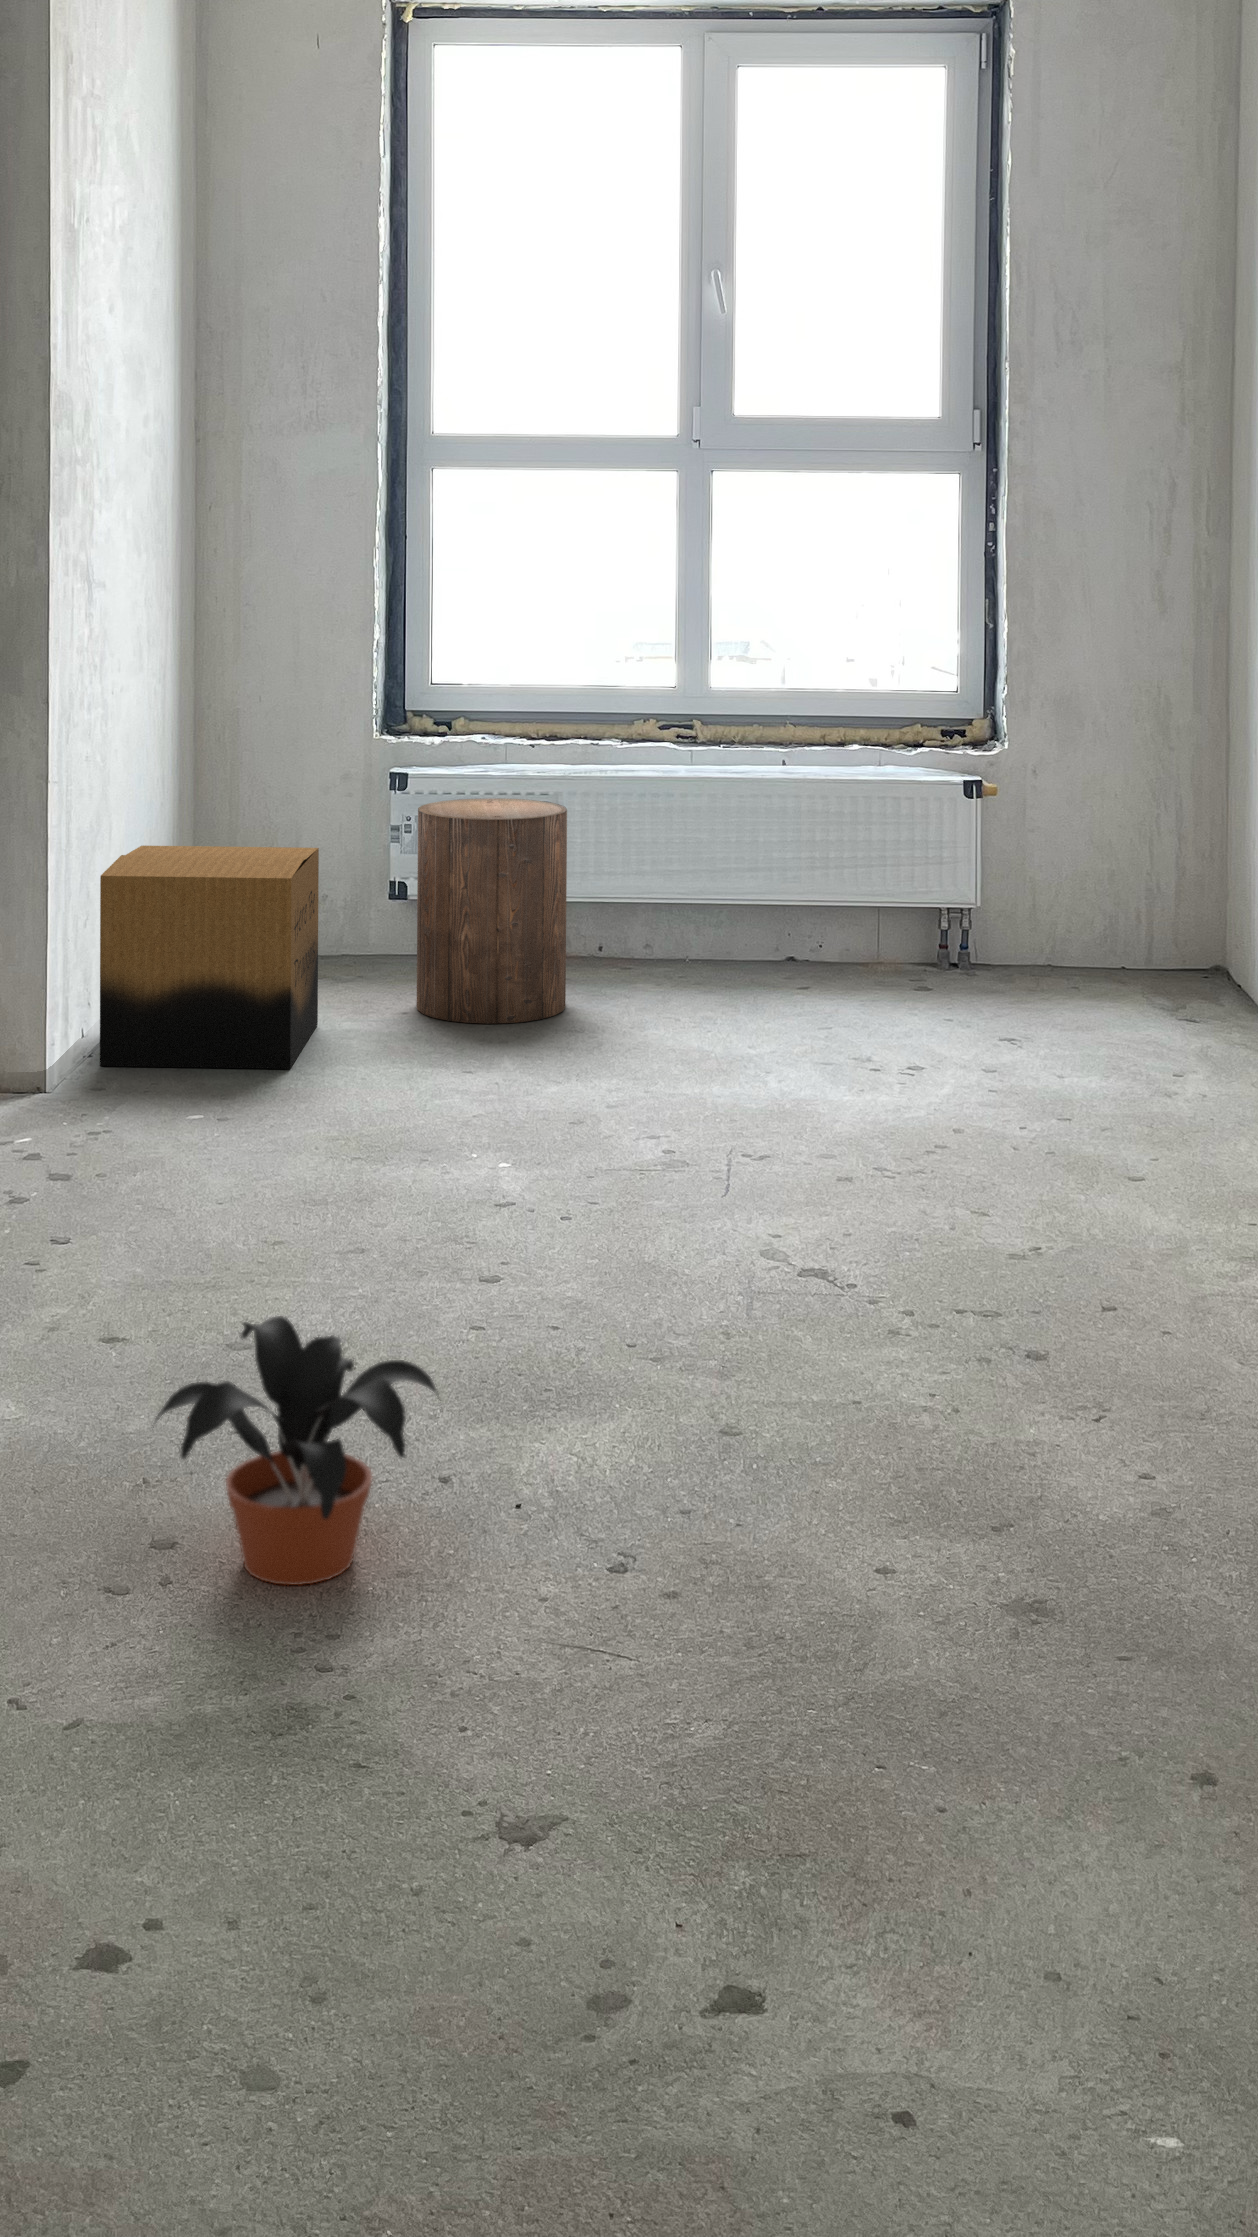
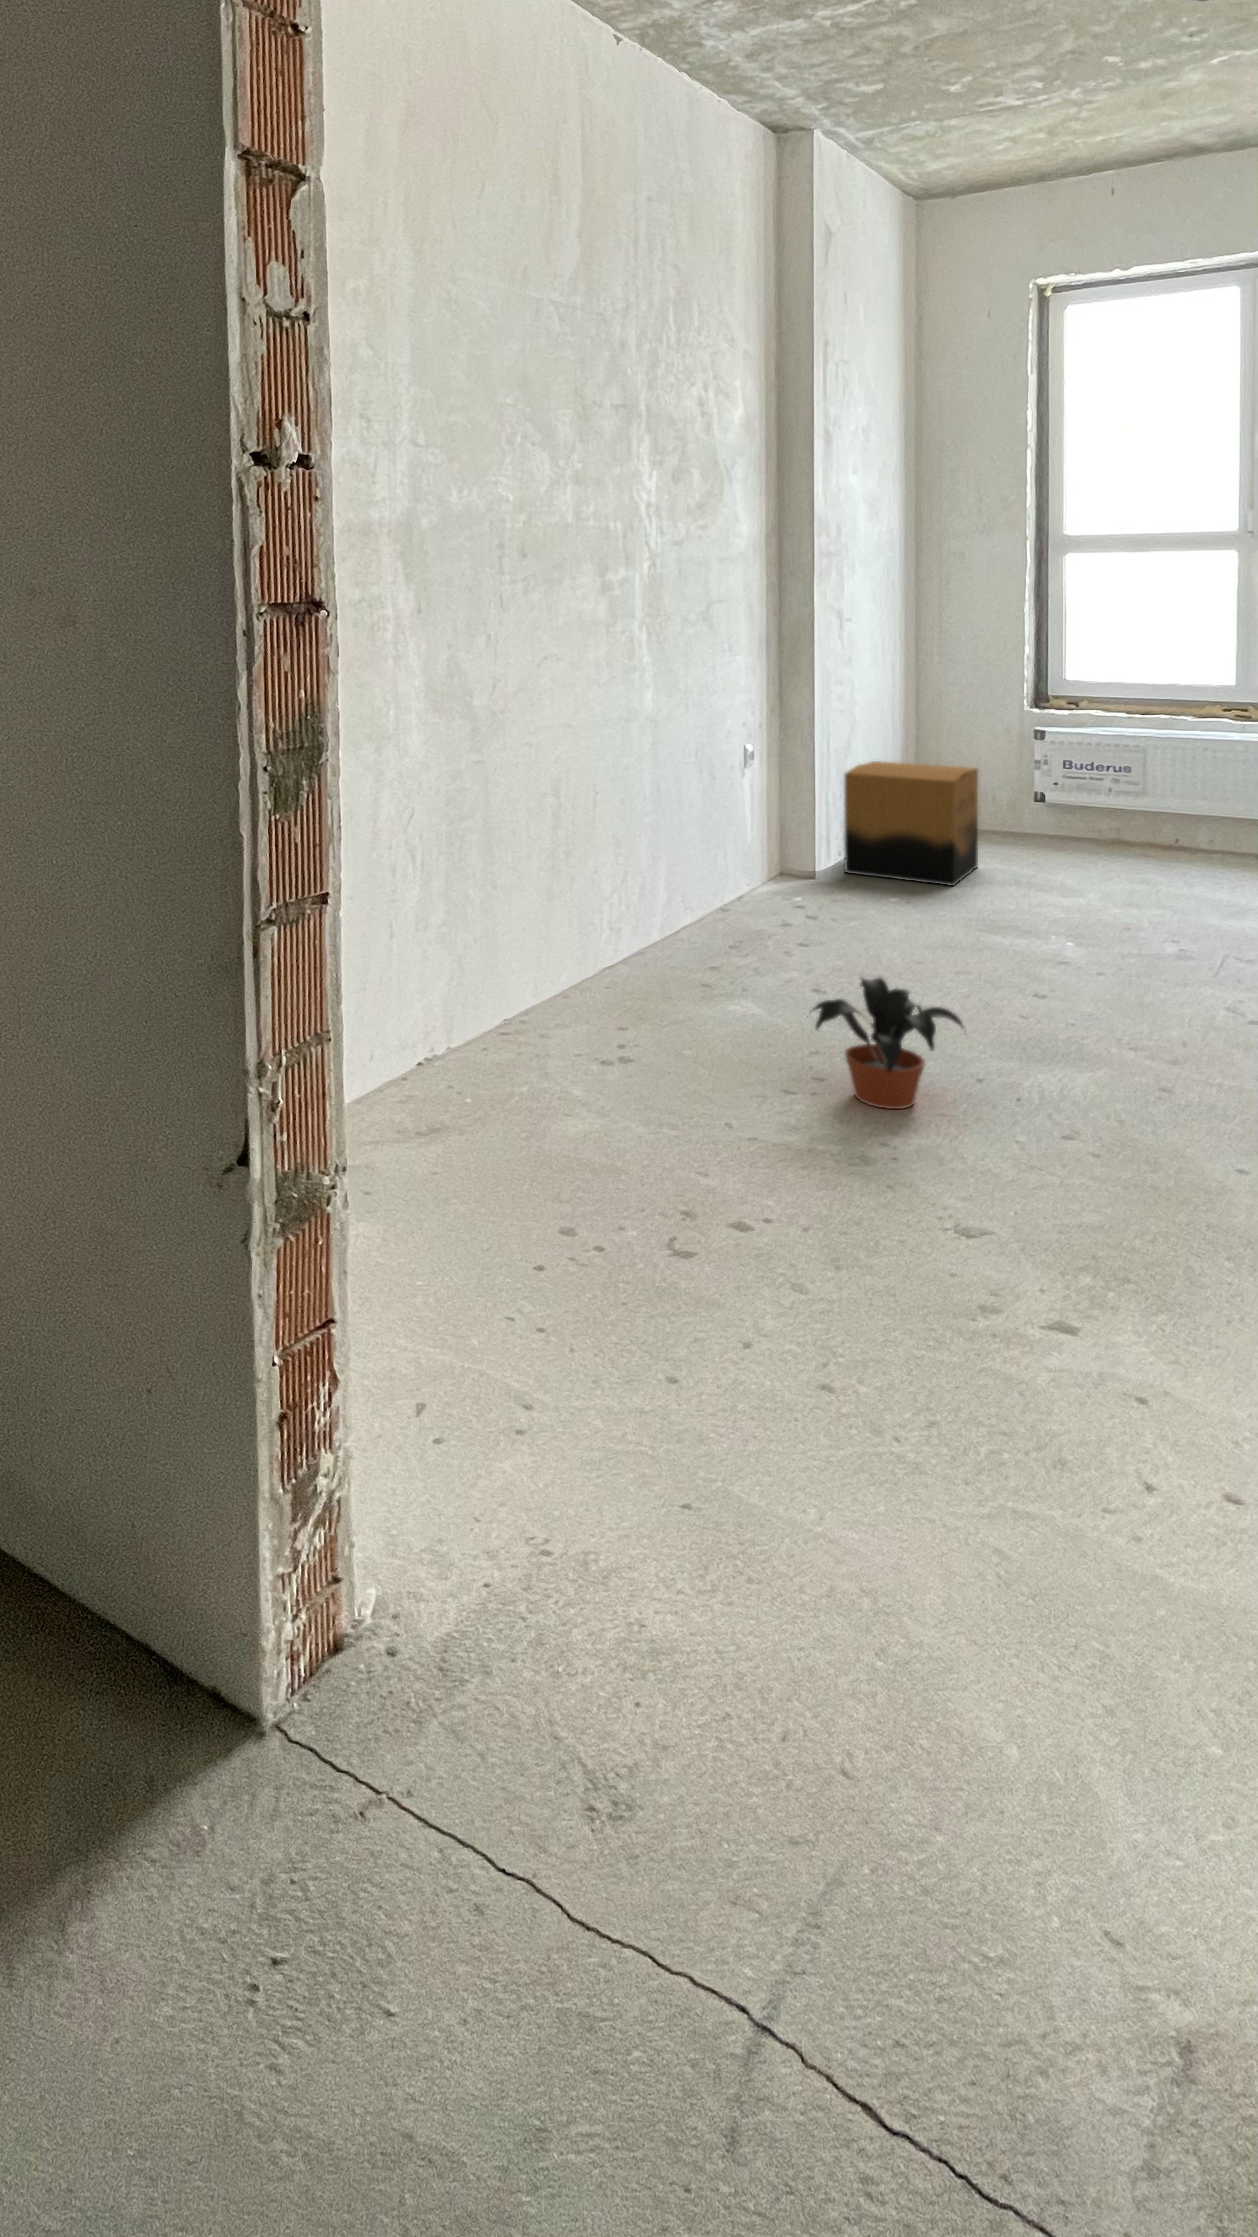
stool: present [417,798,567,1024] -> none [1044,747,1147,879]

